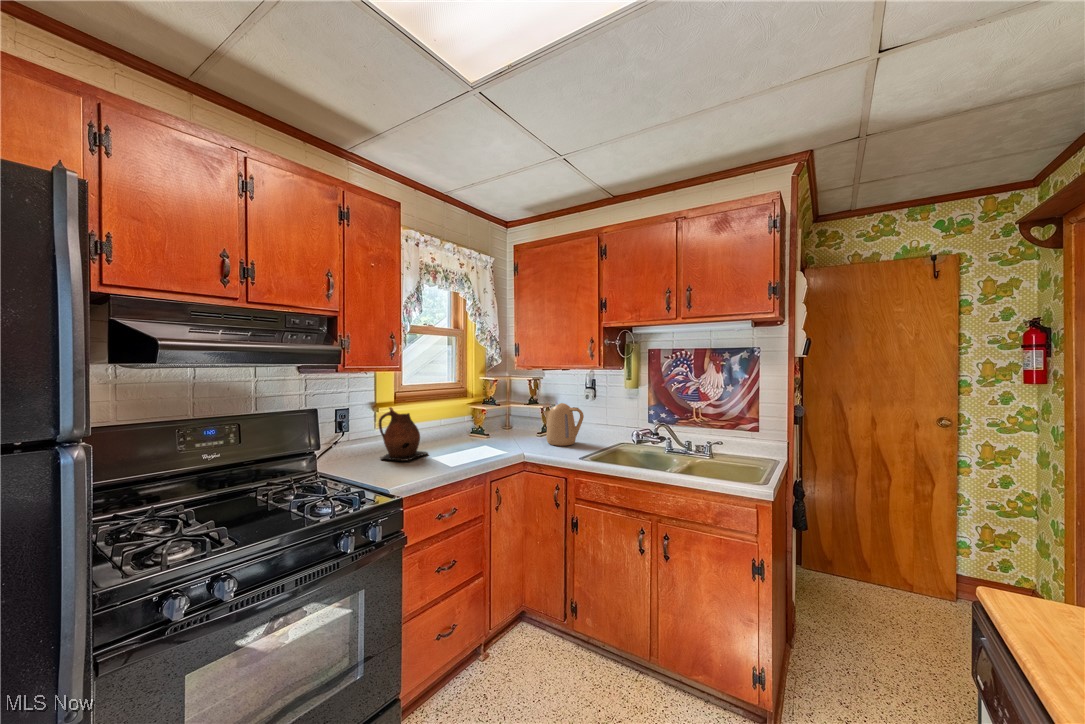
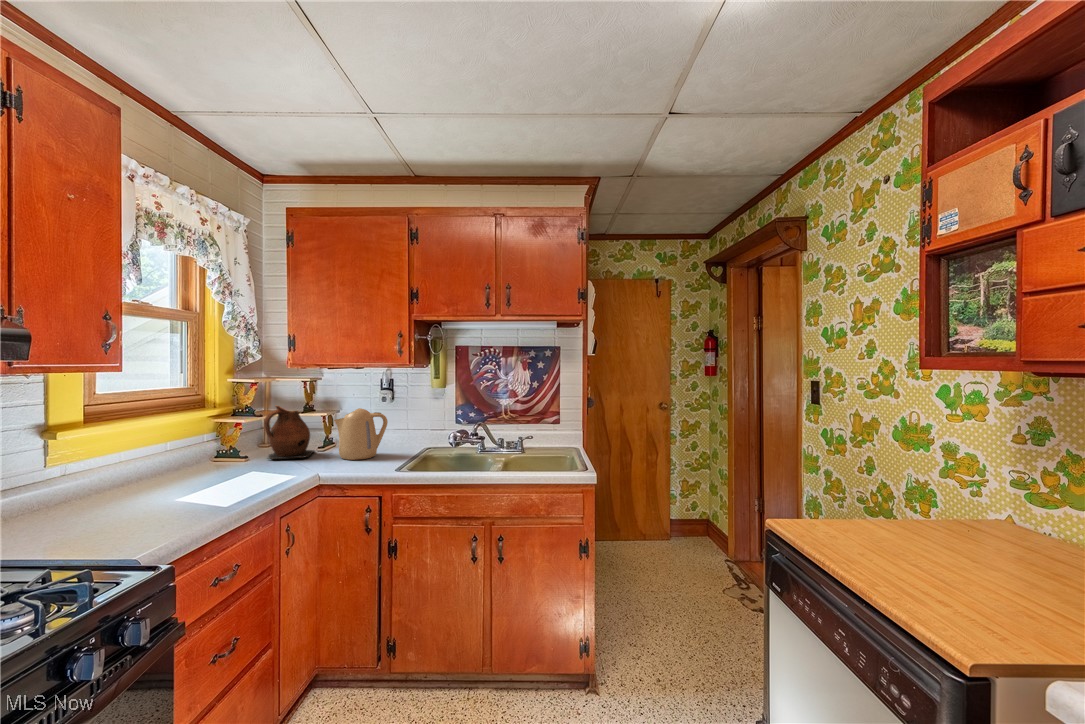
ceramic pitcher: present [379,407,428,461] -> present [264,406,315,459]

